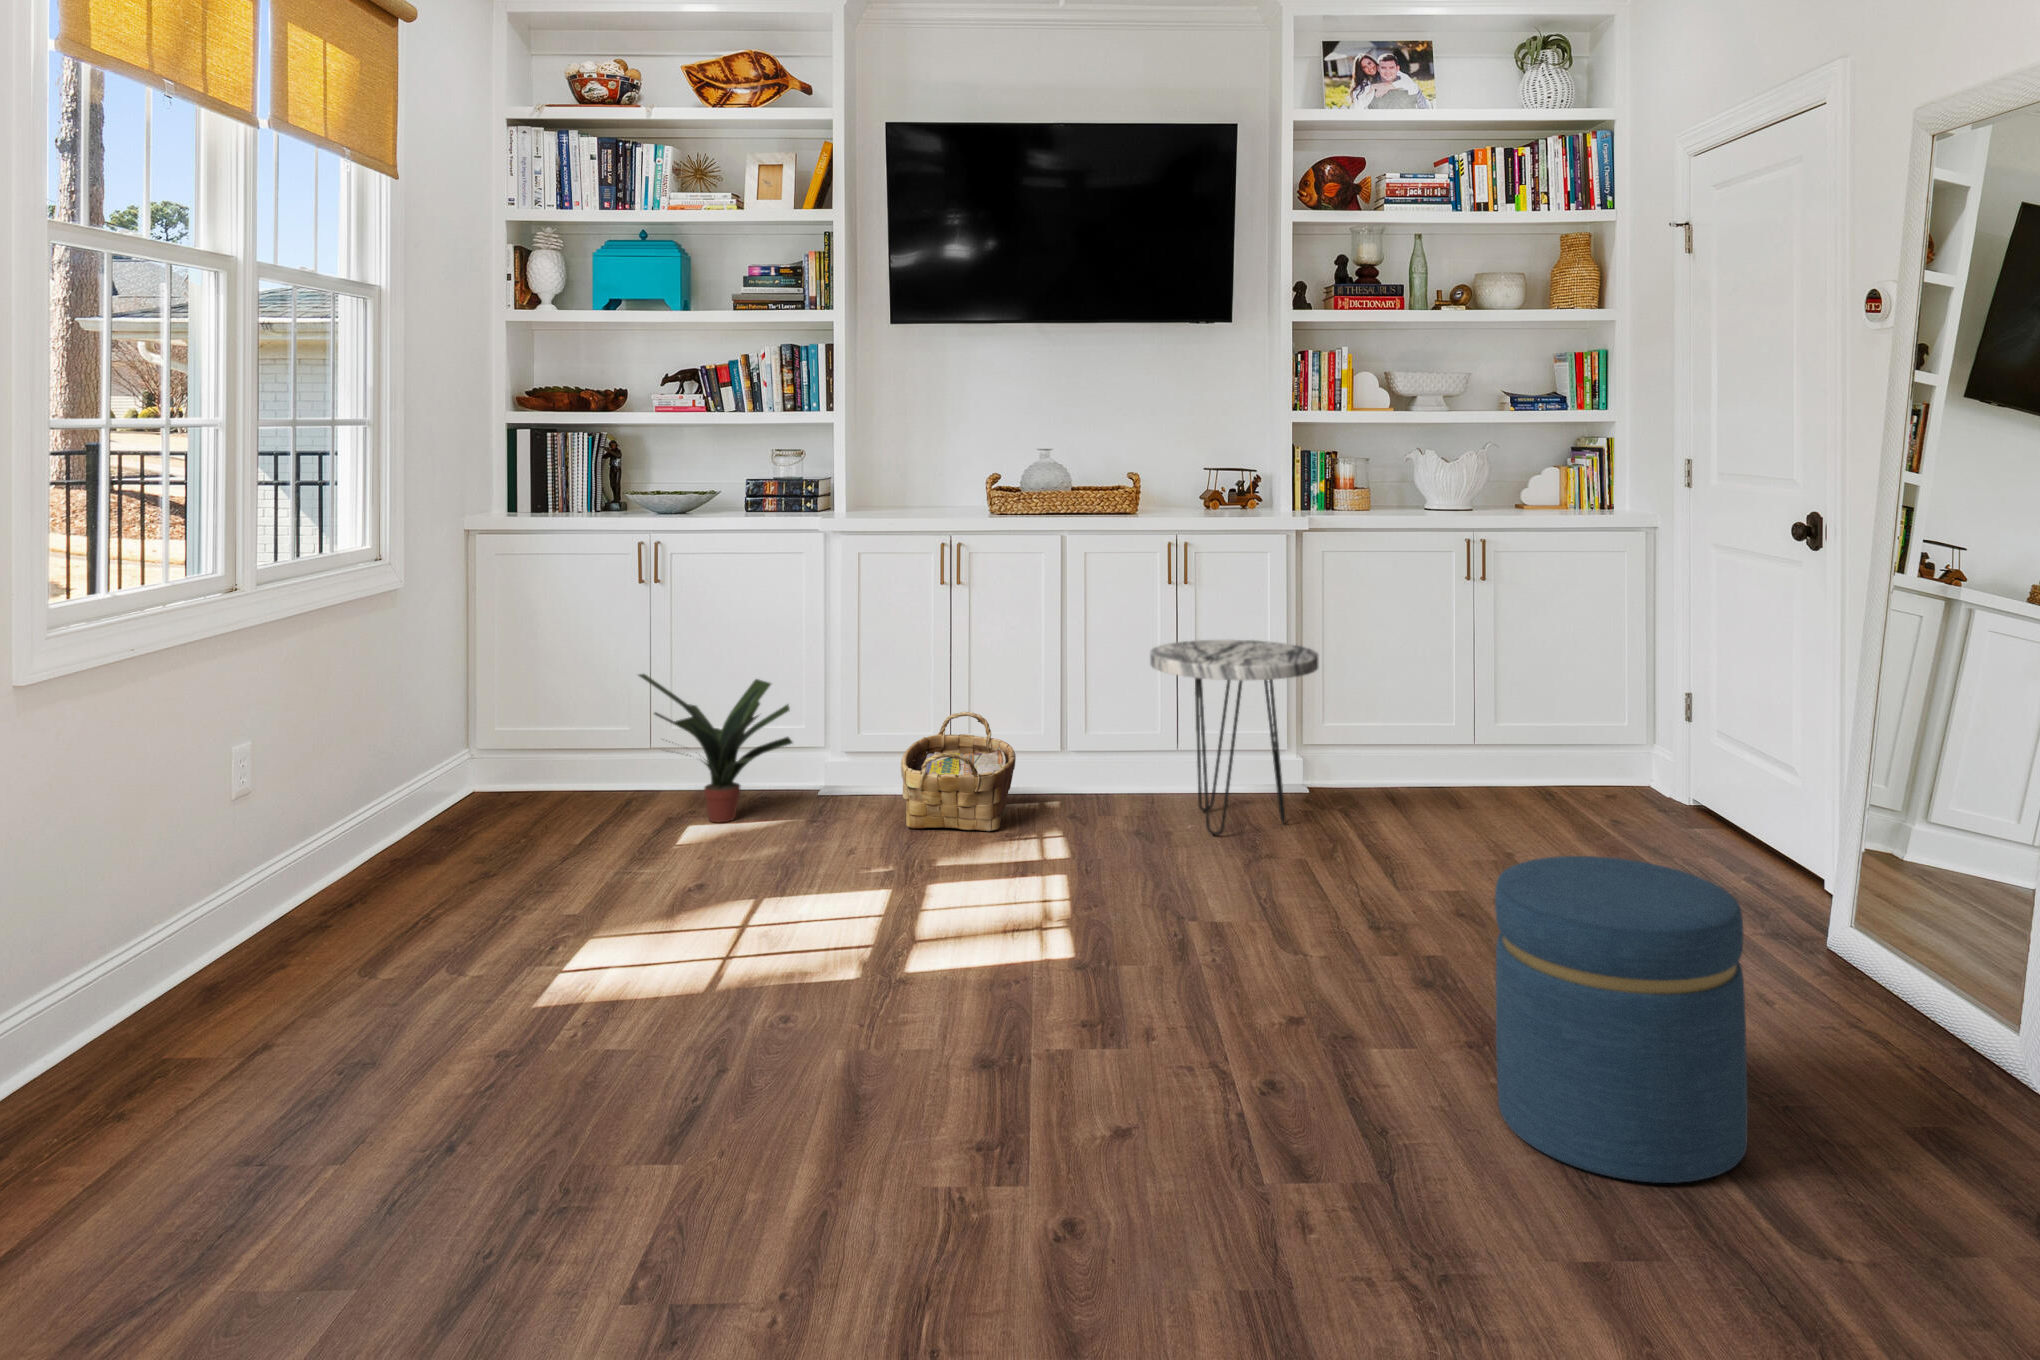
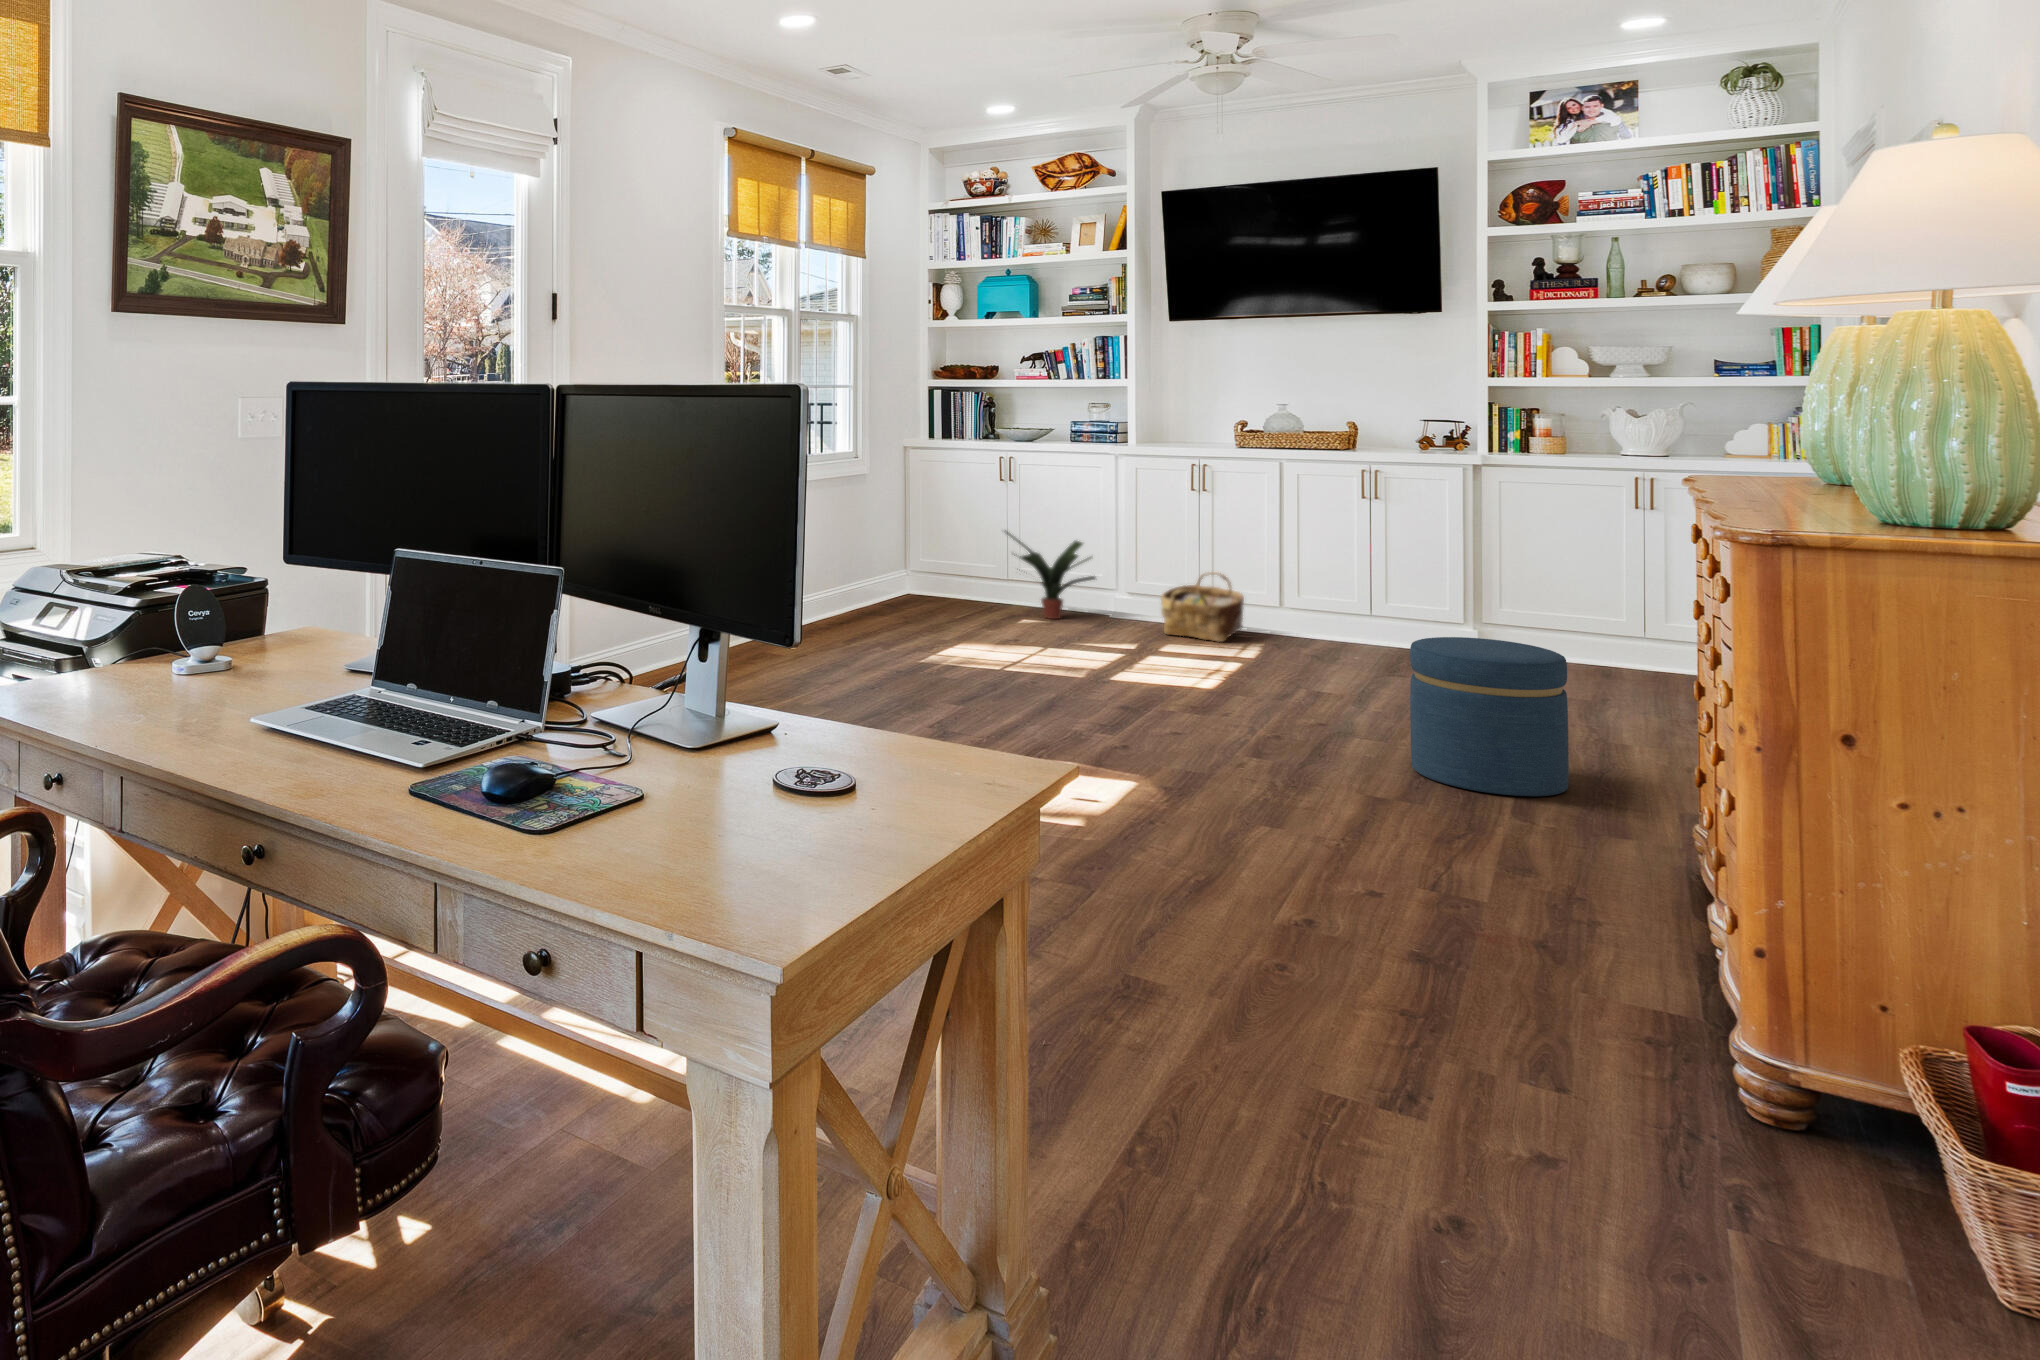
side table: present [1150,640,1319,836] -> none [1337,538,1474,665]

